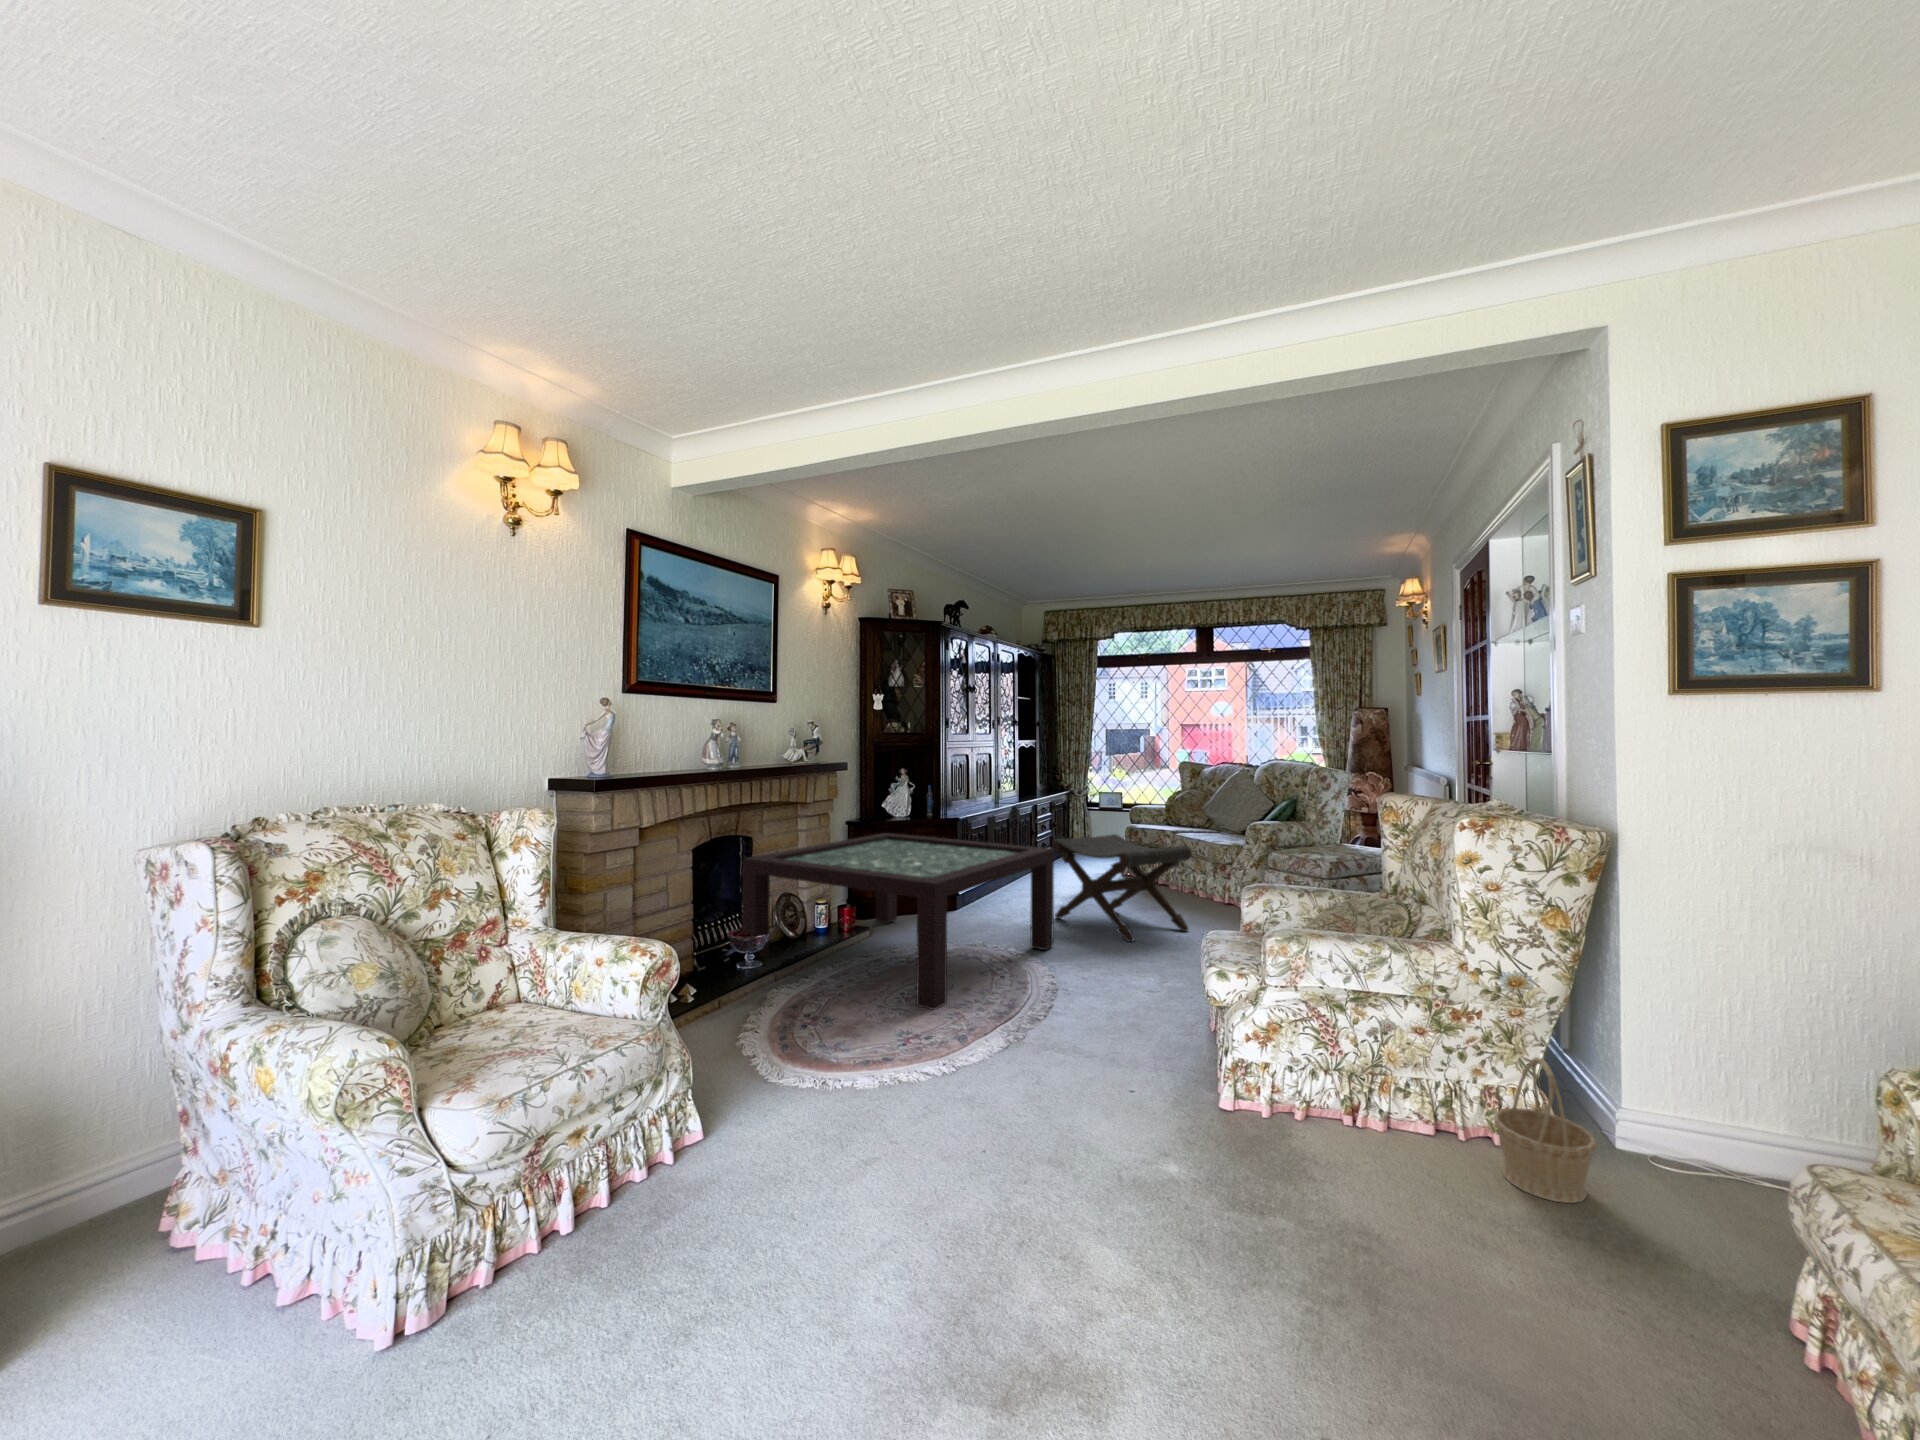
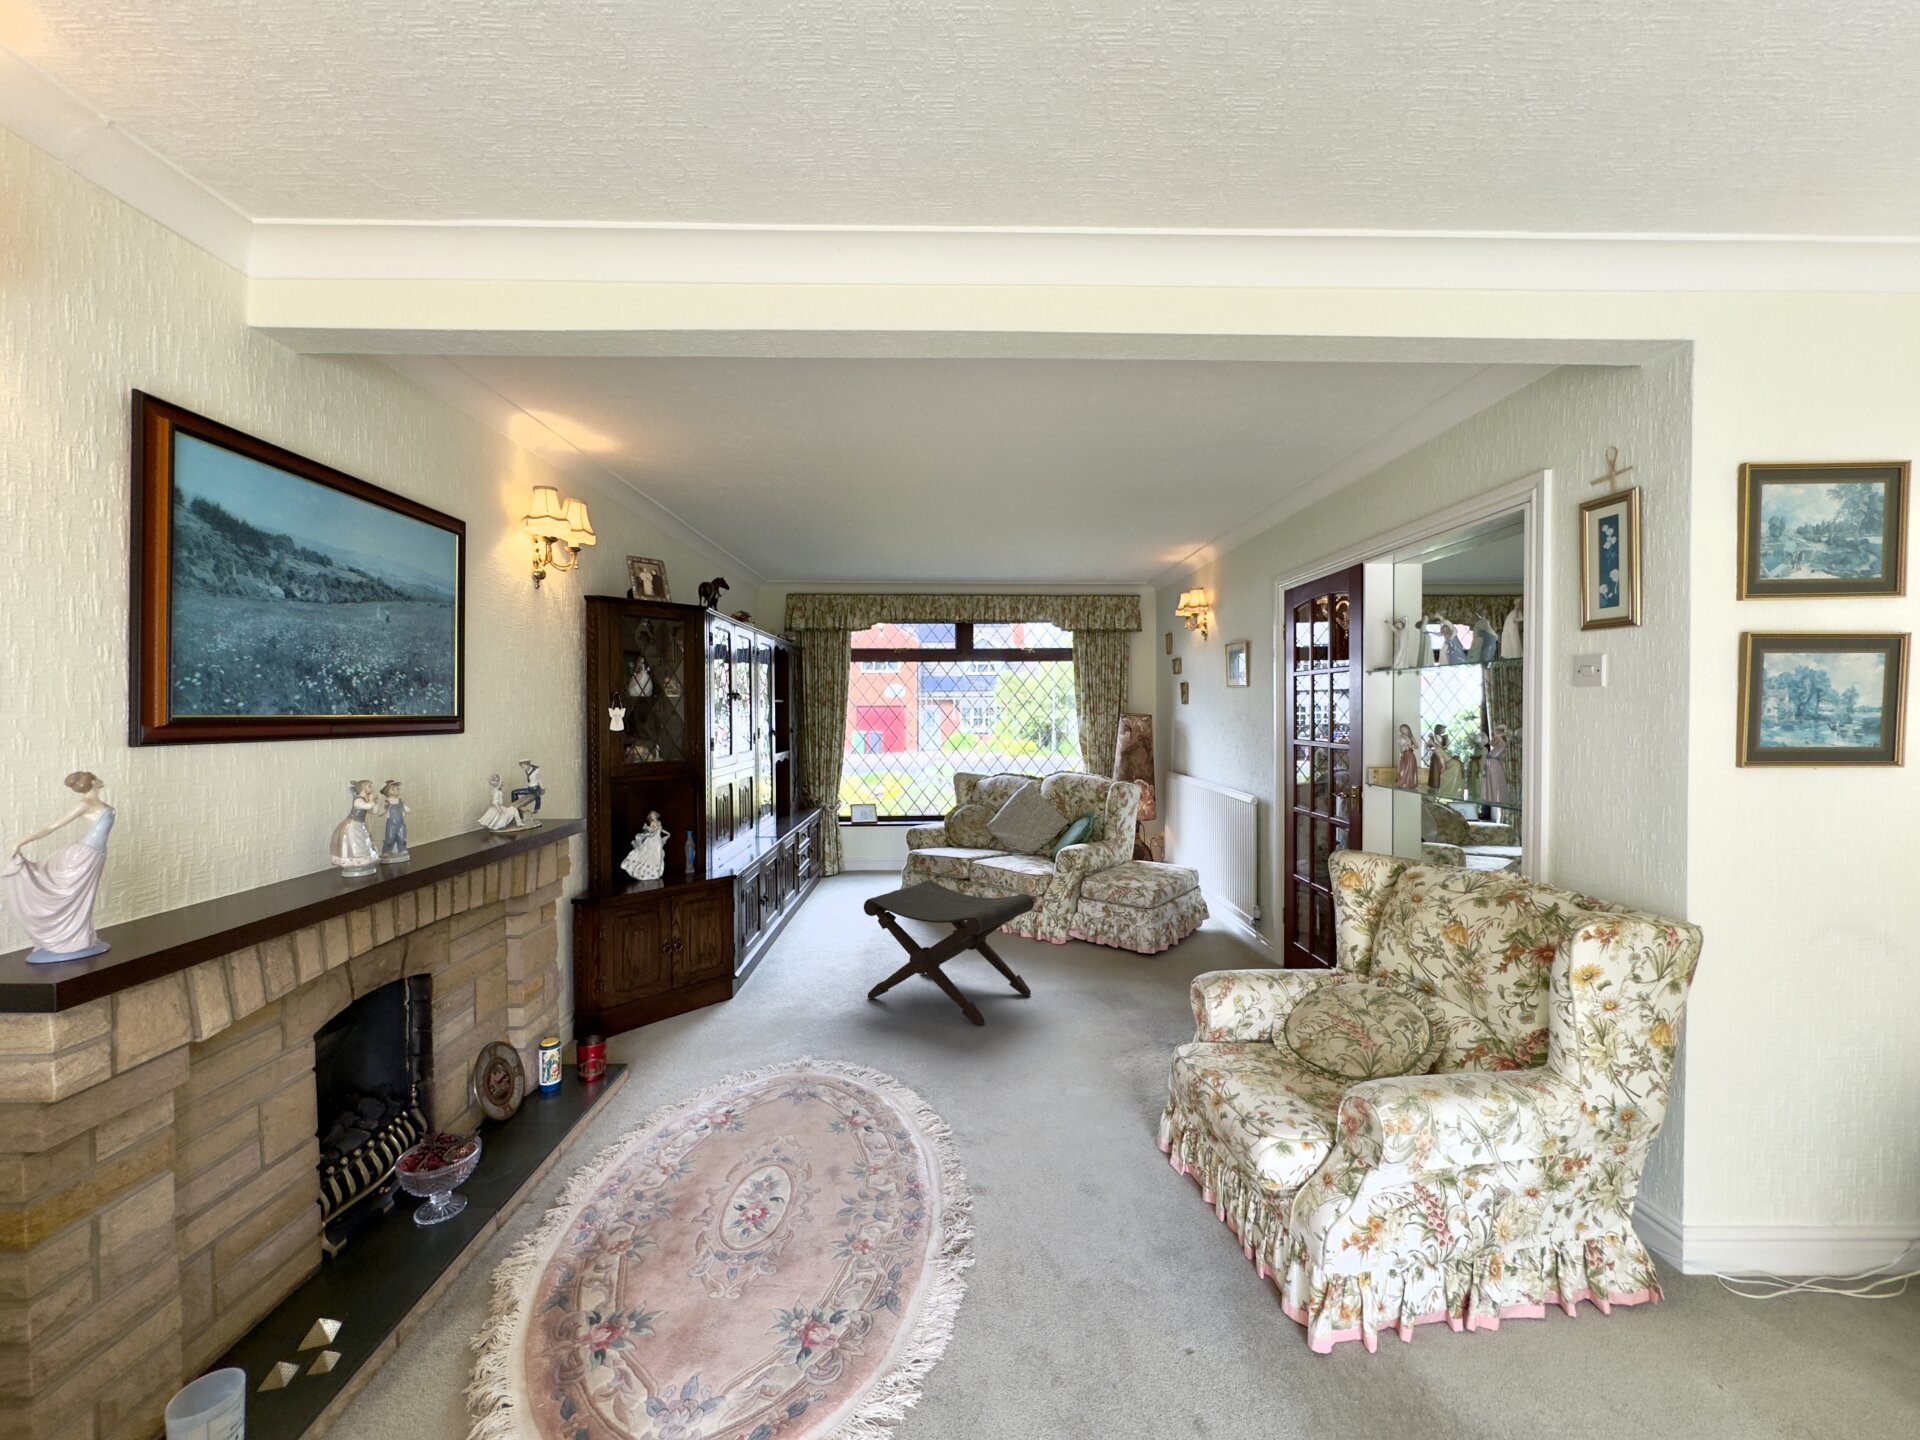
coffee table: present [742,833,1054,1010] -> none [422,915,897,1232]
basket: present [1493,1057,1597,1203] -> none [1621,1208,1755,1395]

